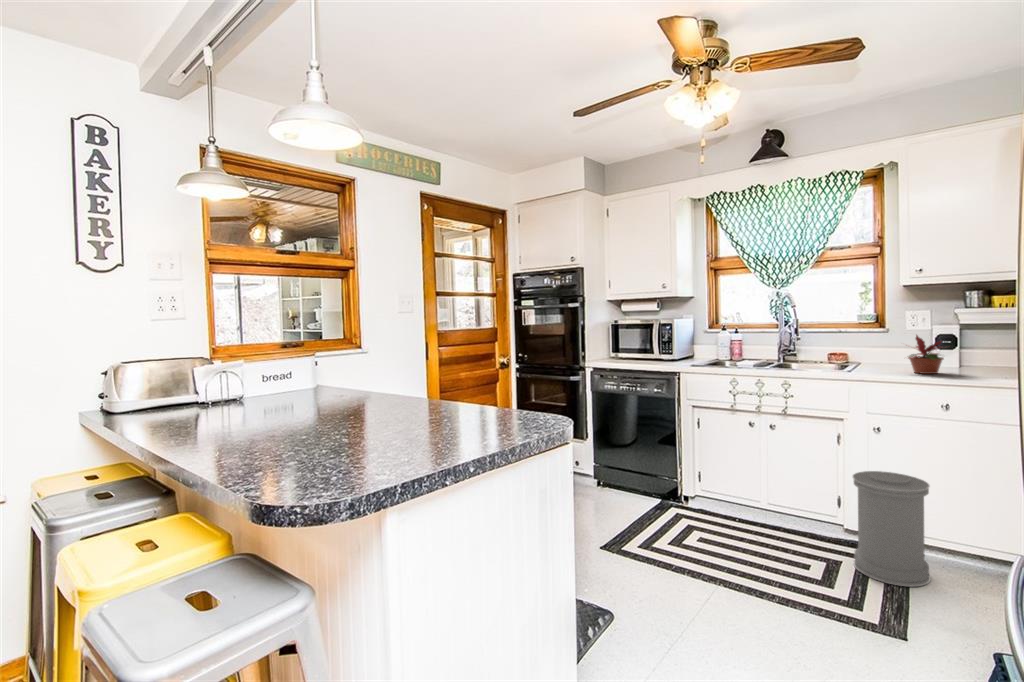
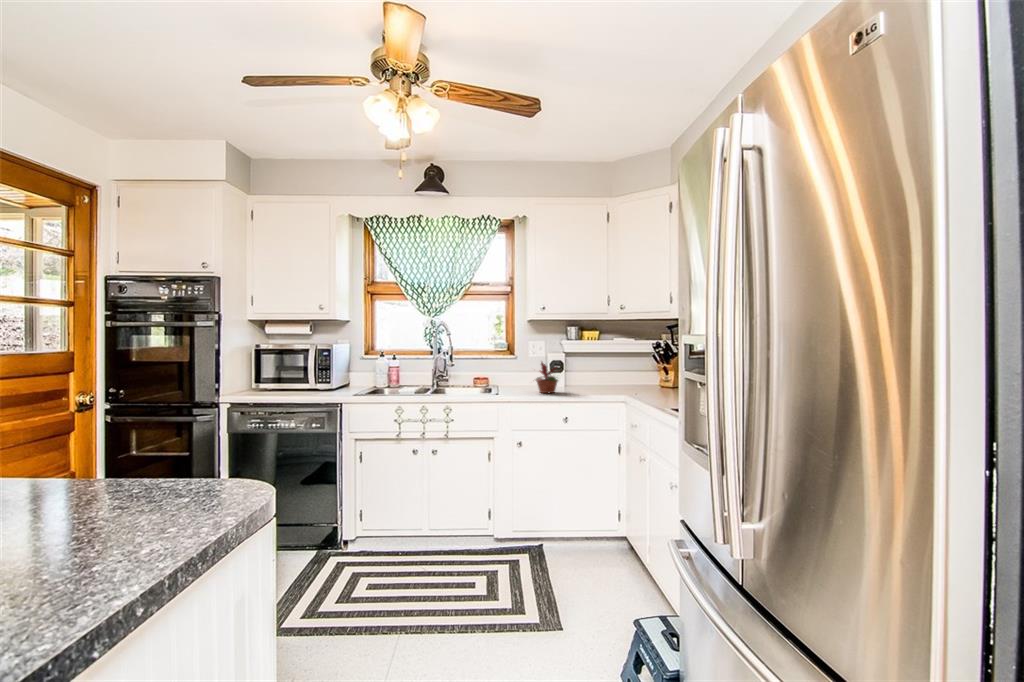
trash can: present [853,471,930,586] -> none [506,480,561,581]

